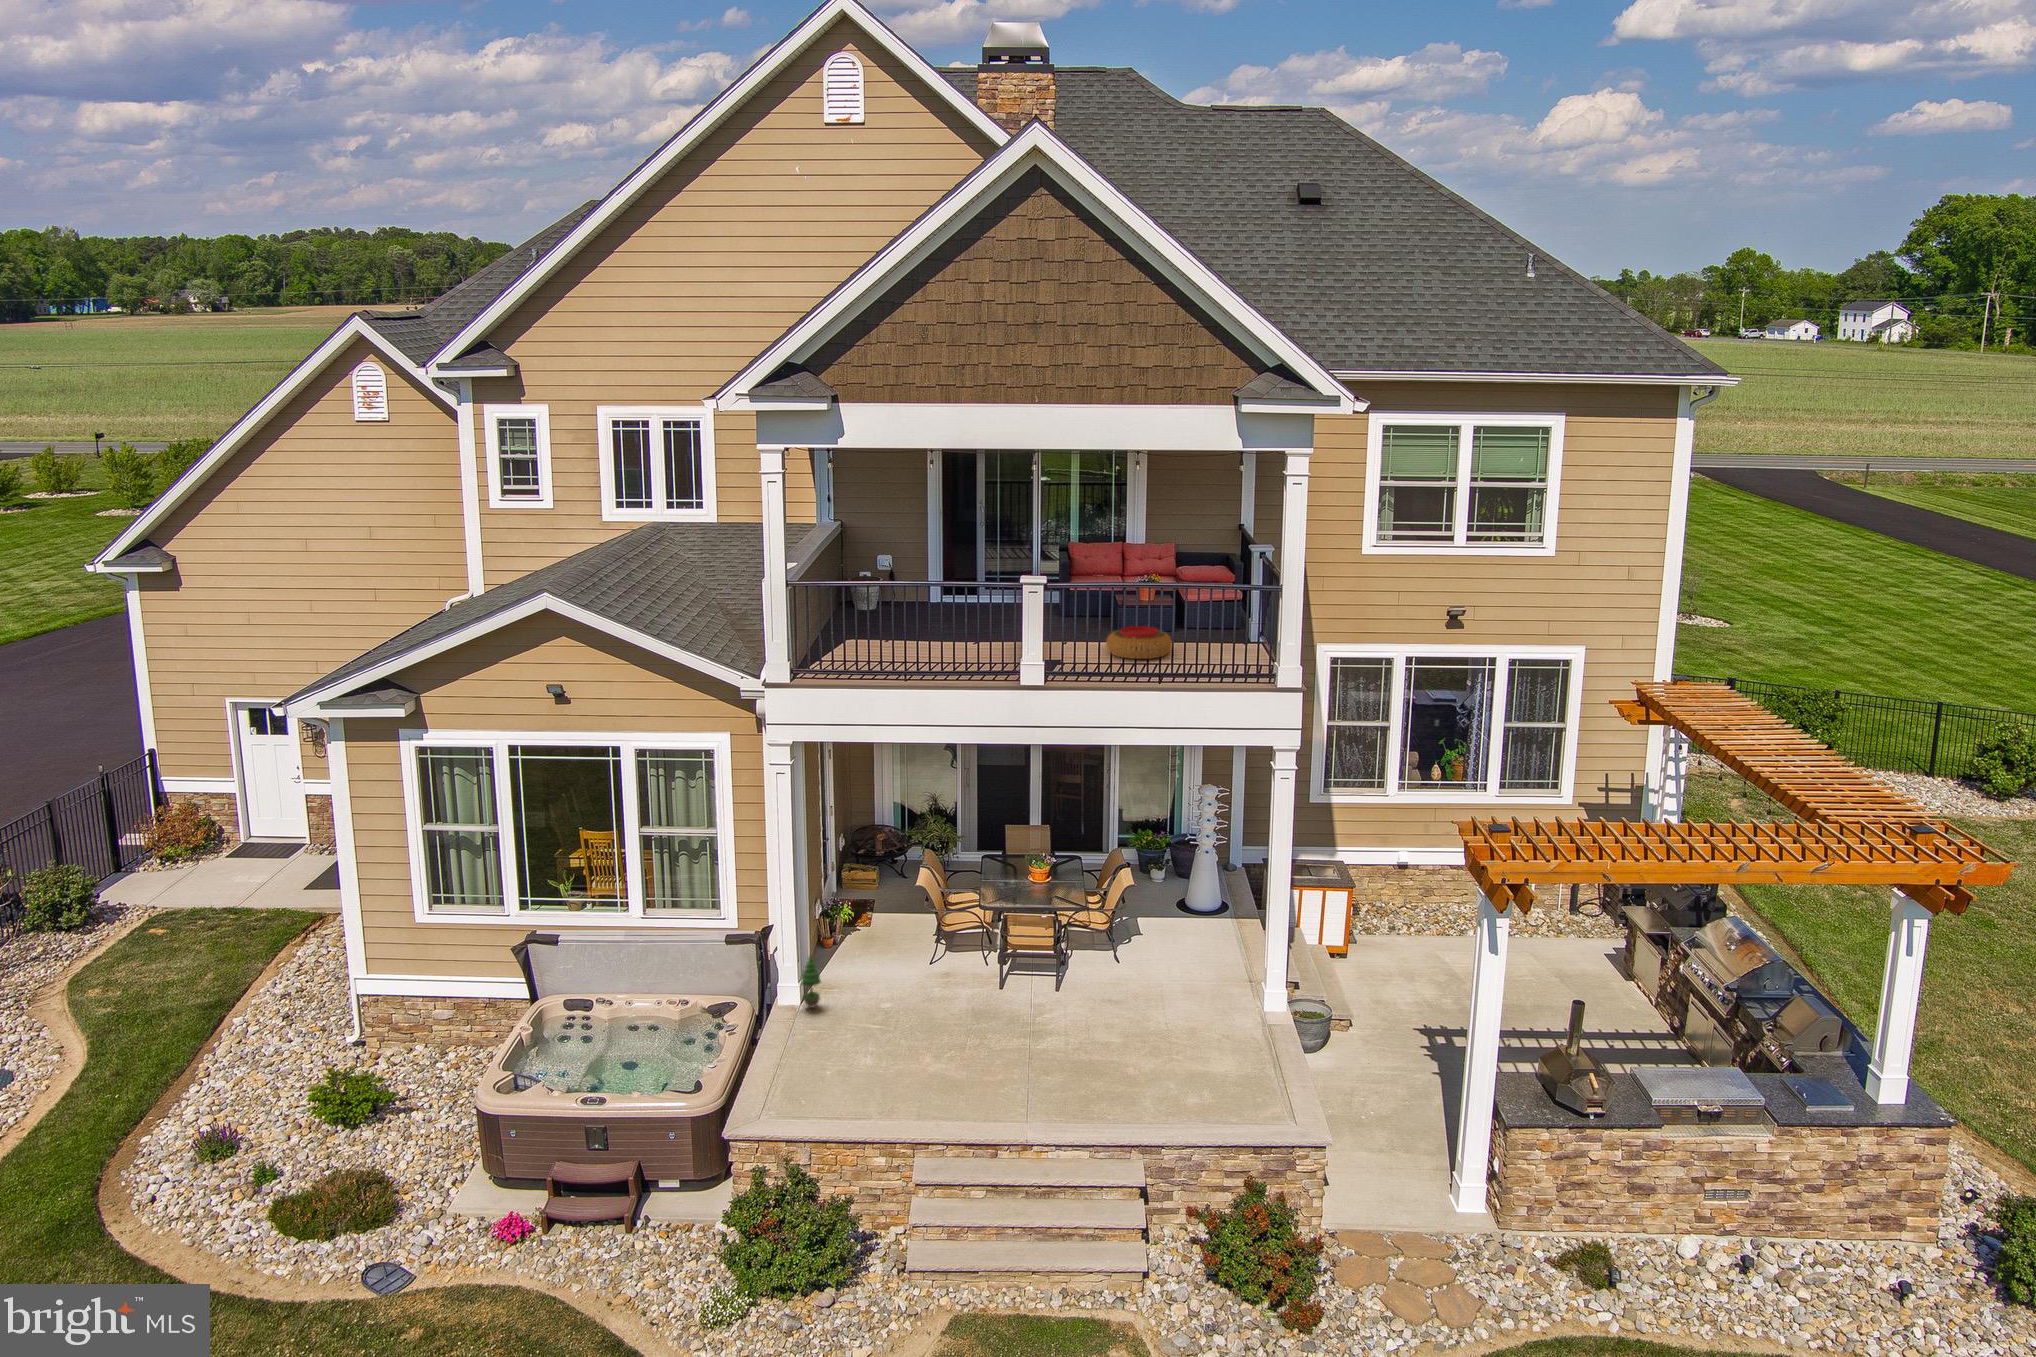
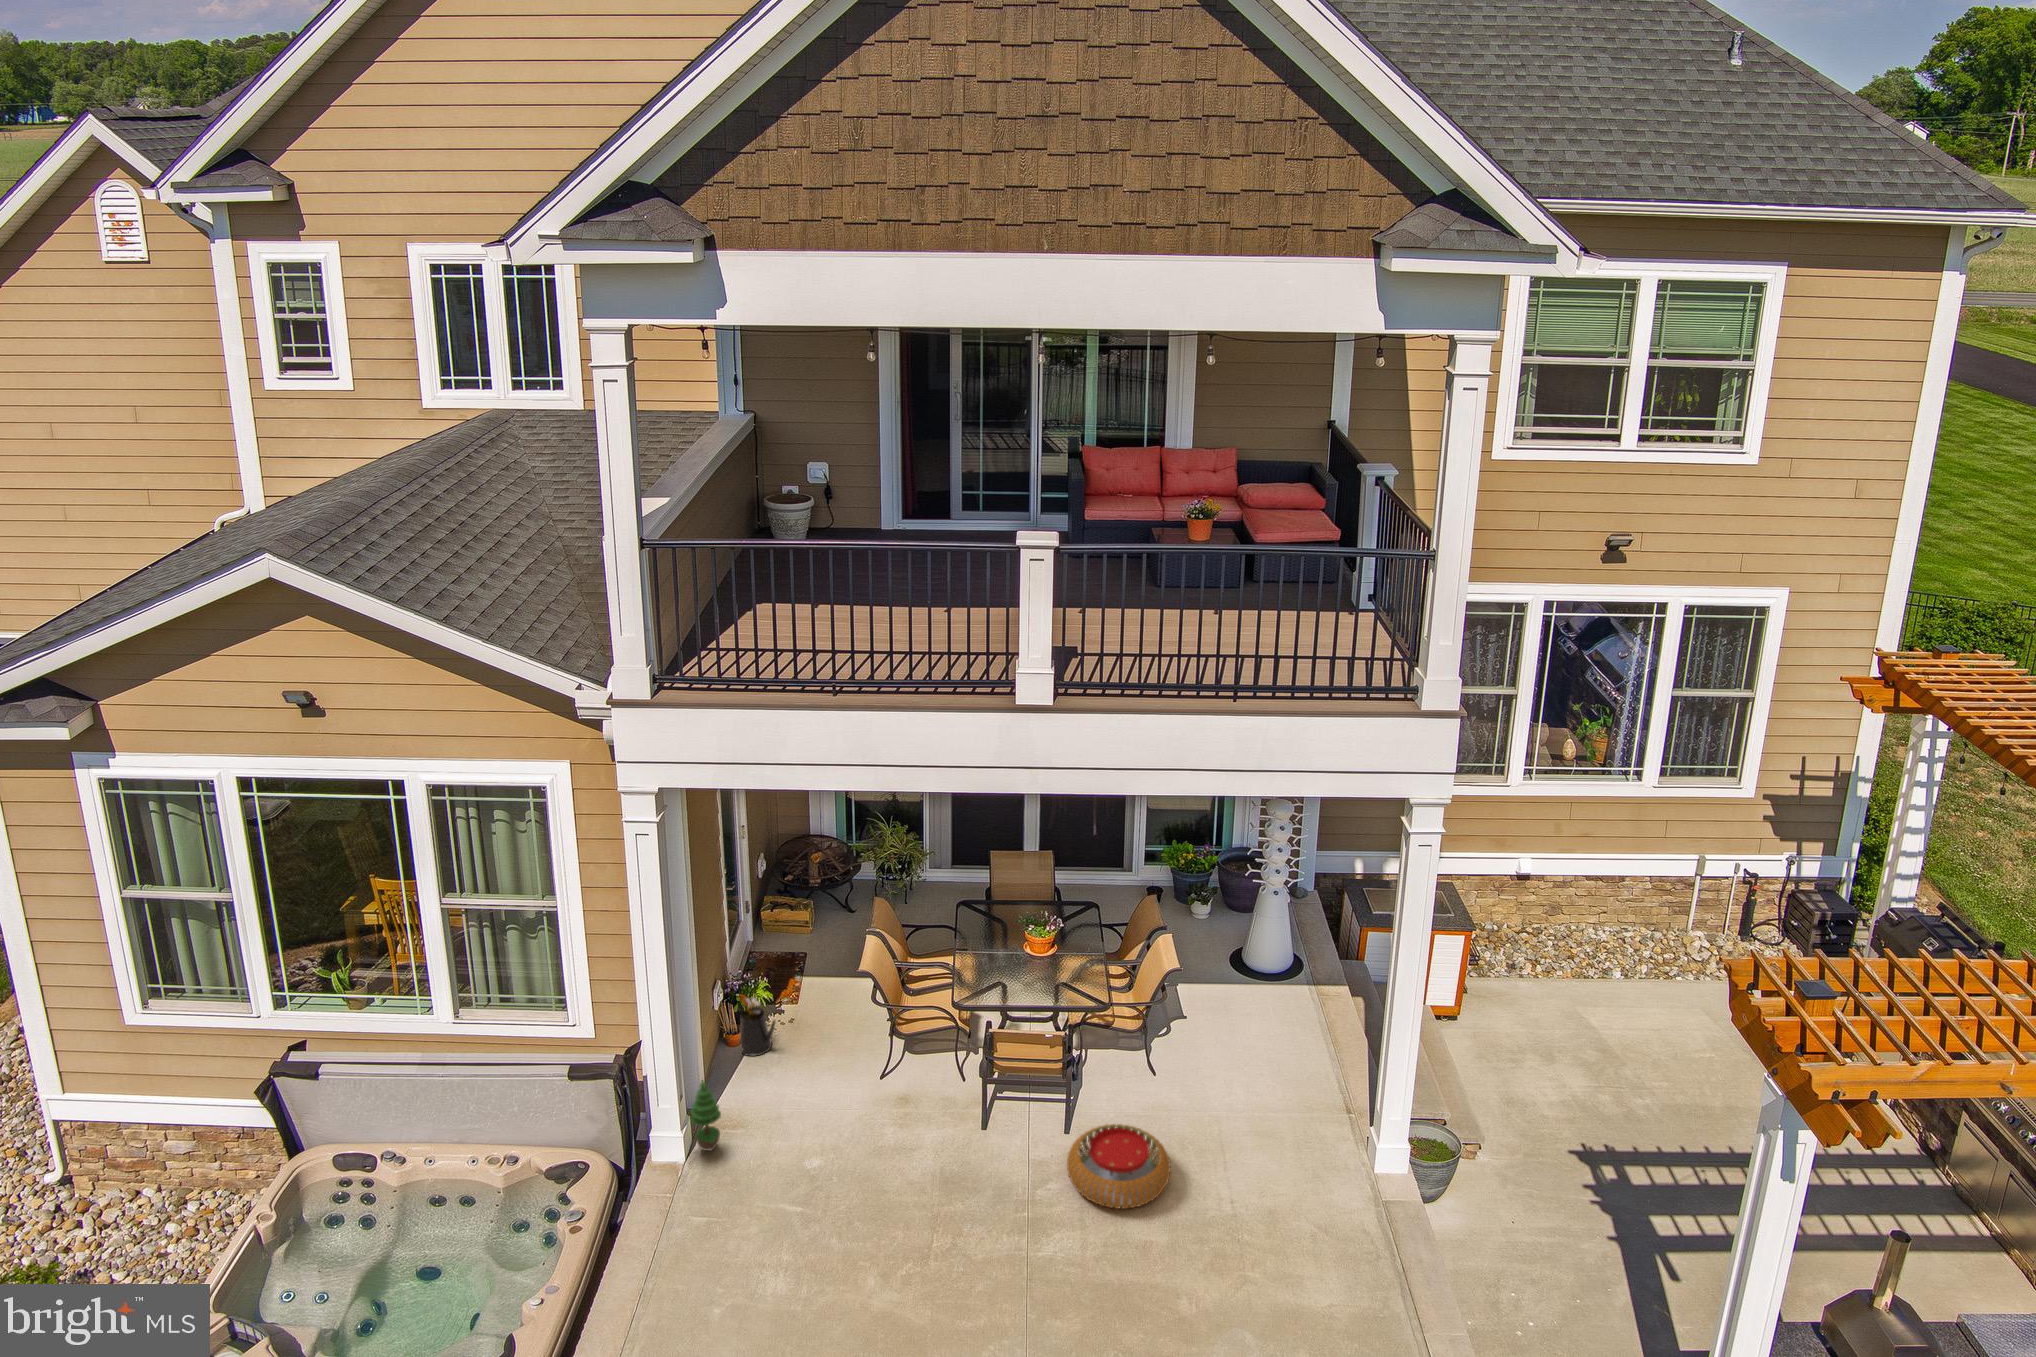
pouf: present [1106,626,1172,659] -> present [1067,1124,1171,1209]
watering can: none [822,916,853,963] -> present [738,994,775,1056]

